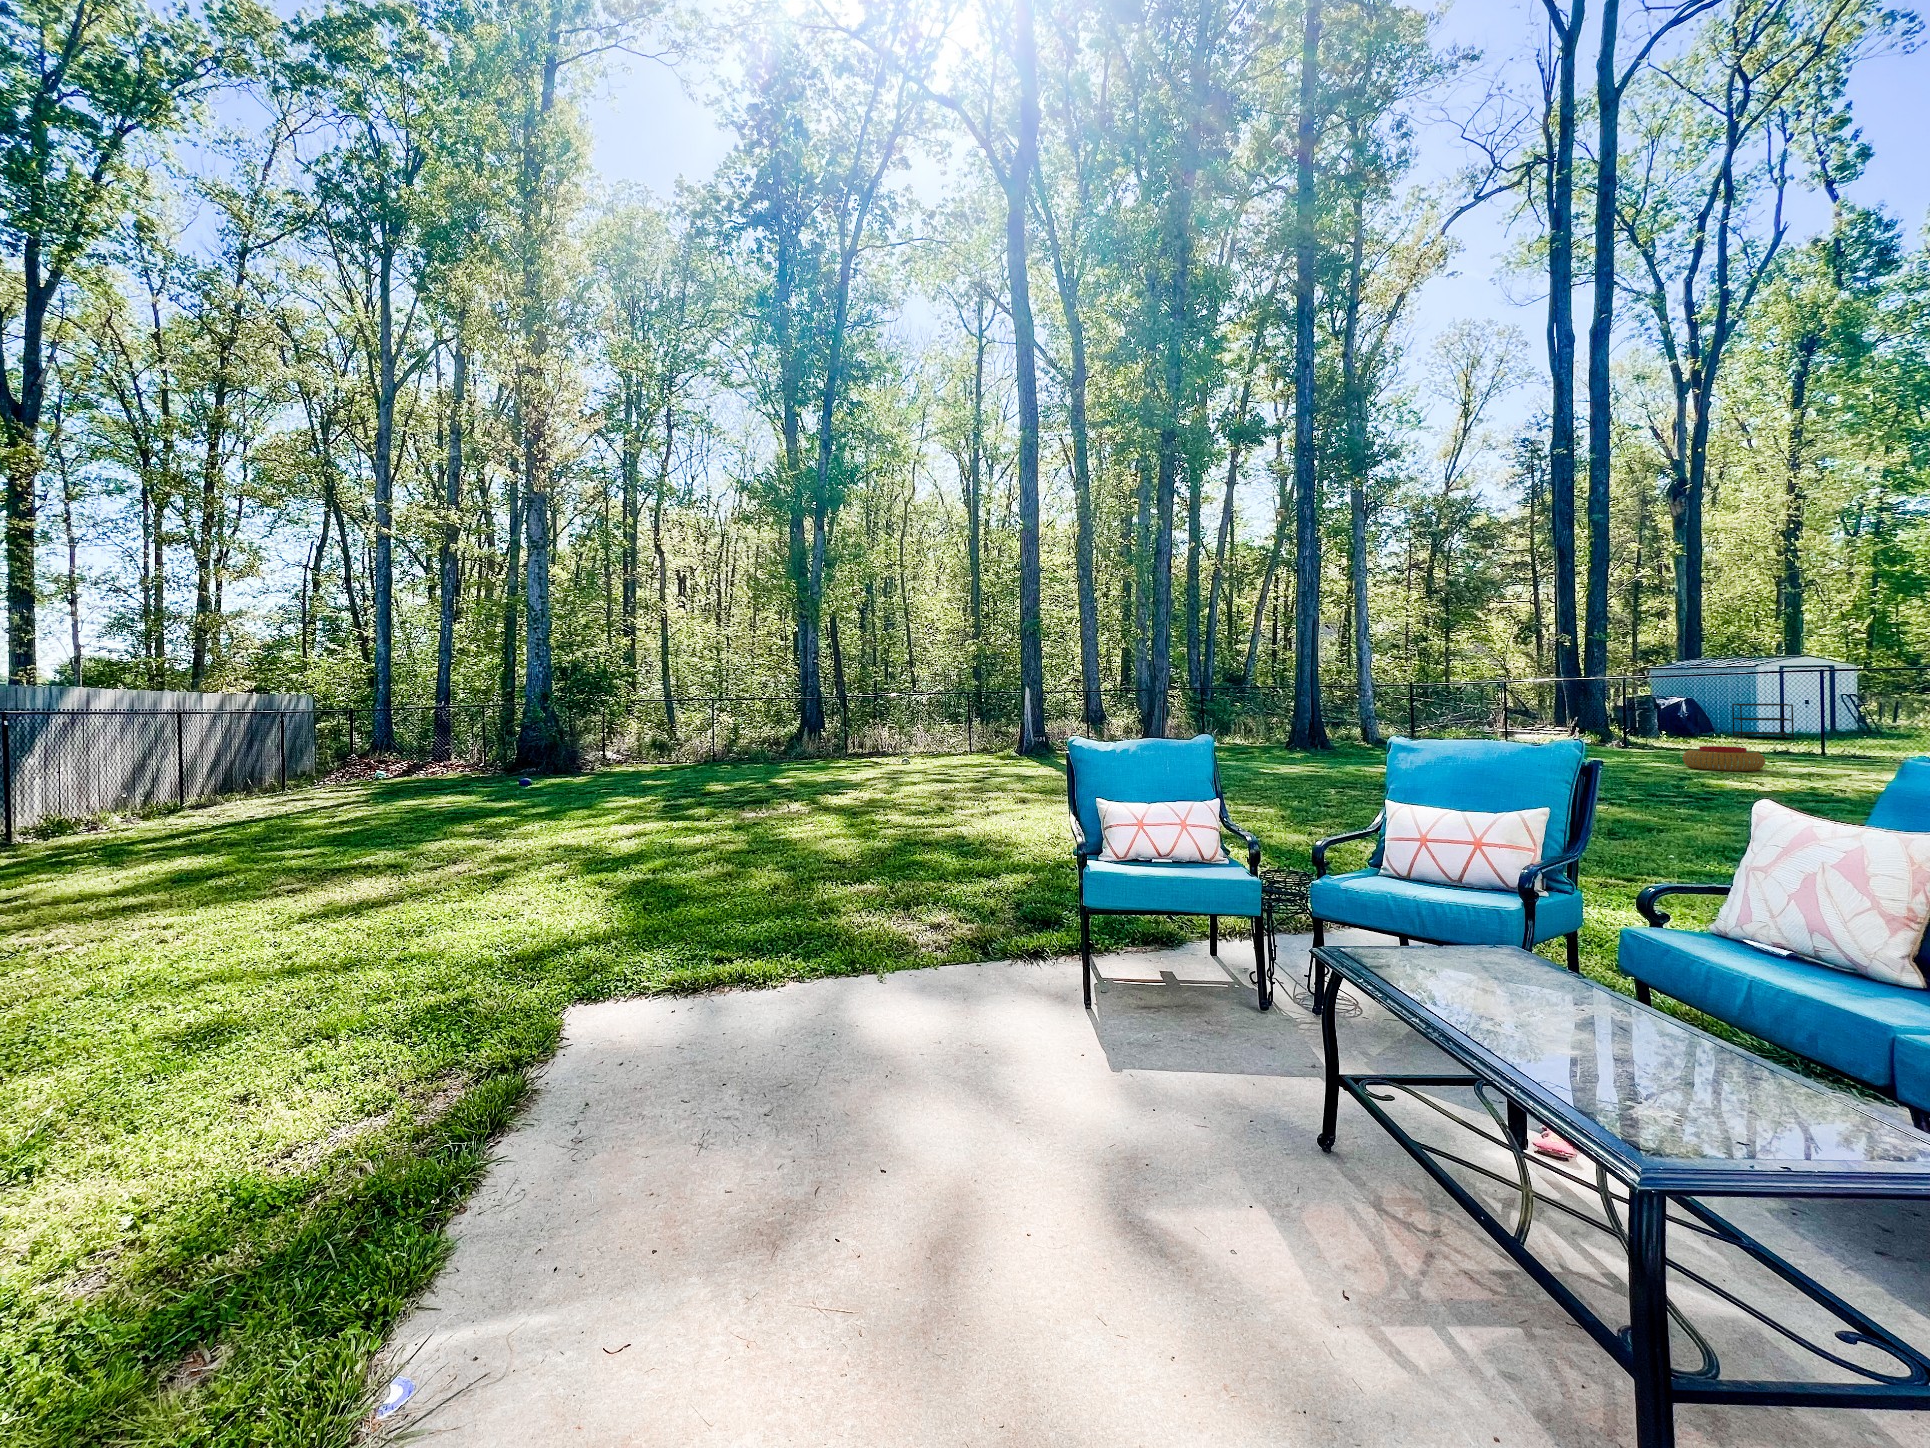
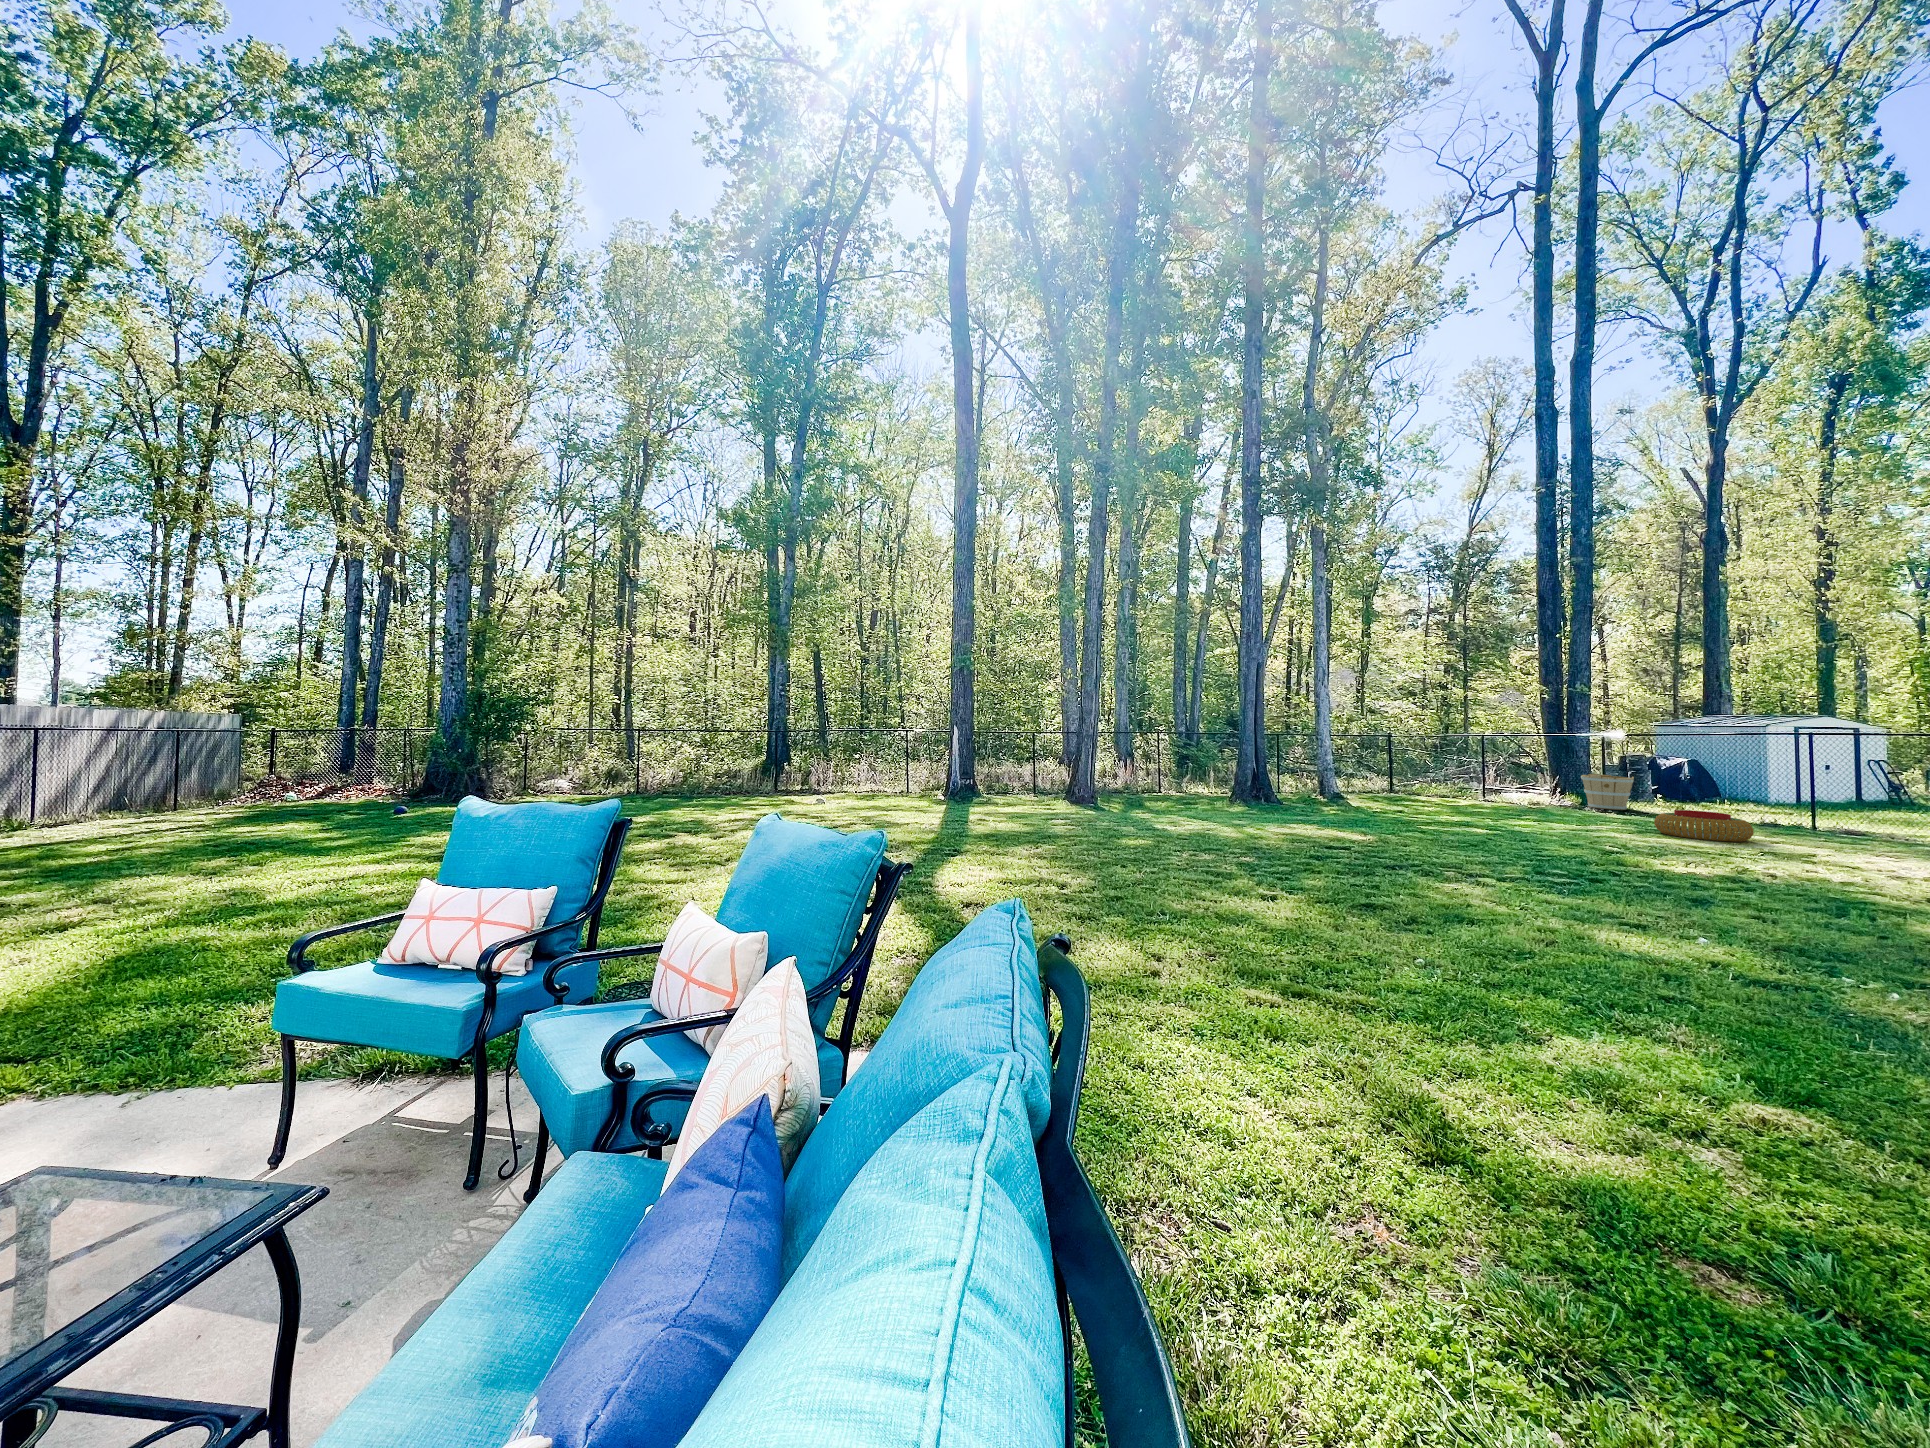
side table: present [1732,704,1794,739] -> none [1741,765,1812,808]
wooden bucket: none [1605,719,1652,750] -> present [1581,774,1634,810]

